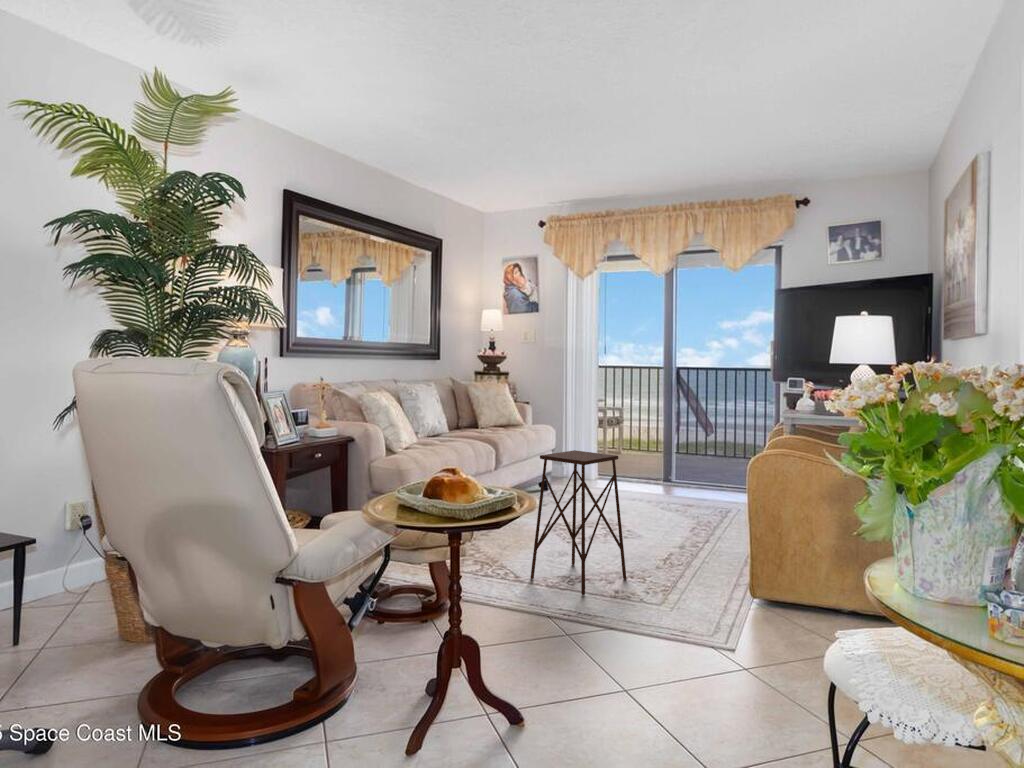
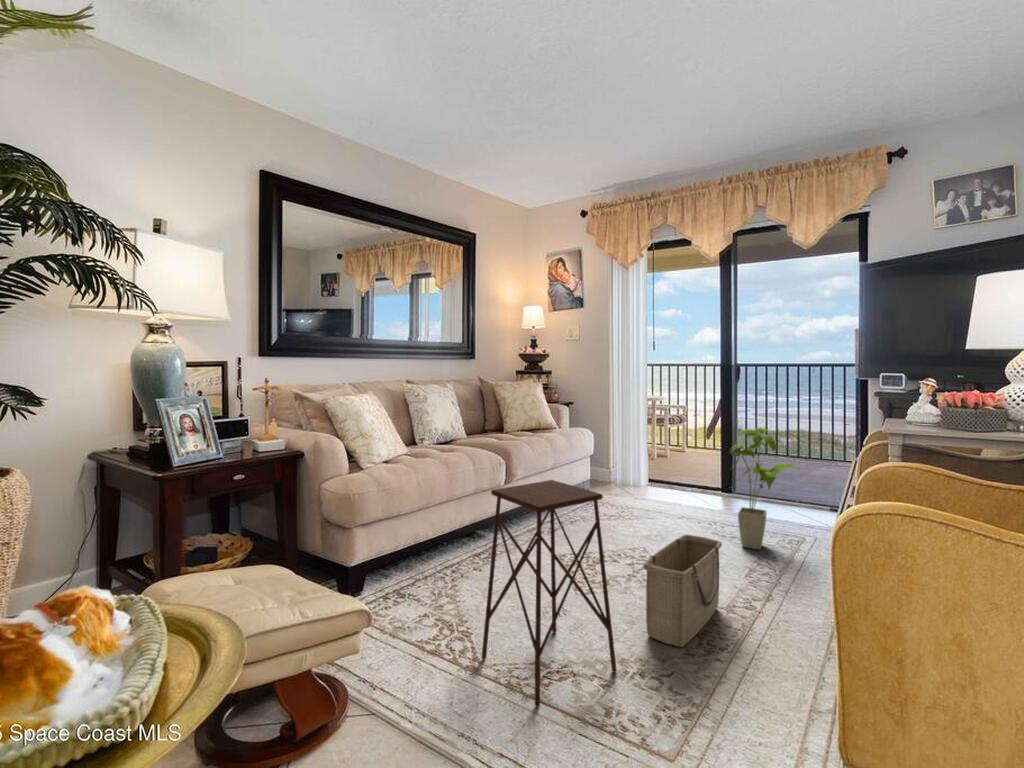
house plant: none [680,419,734,516] -> present [731,427,795,549]
basket: none [637,496,685,566] -> present [644,534,722,647]

